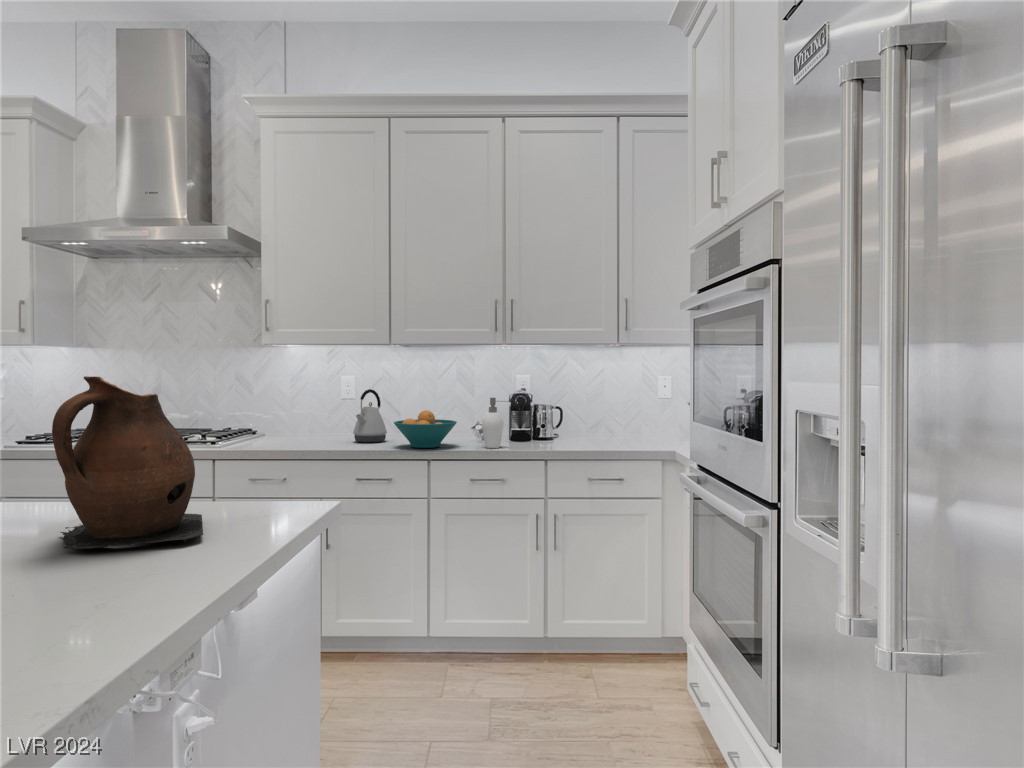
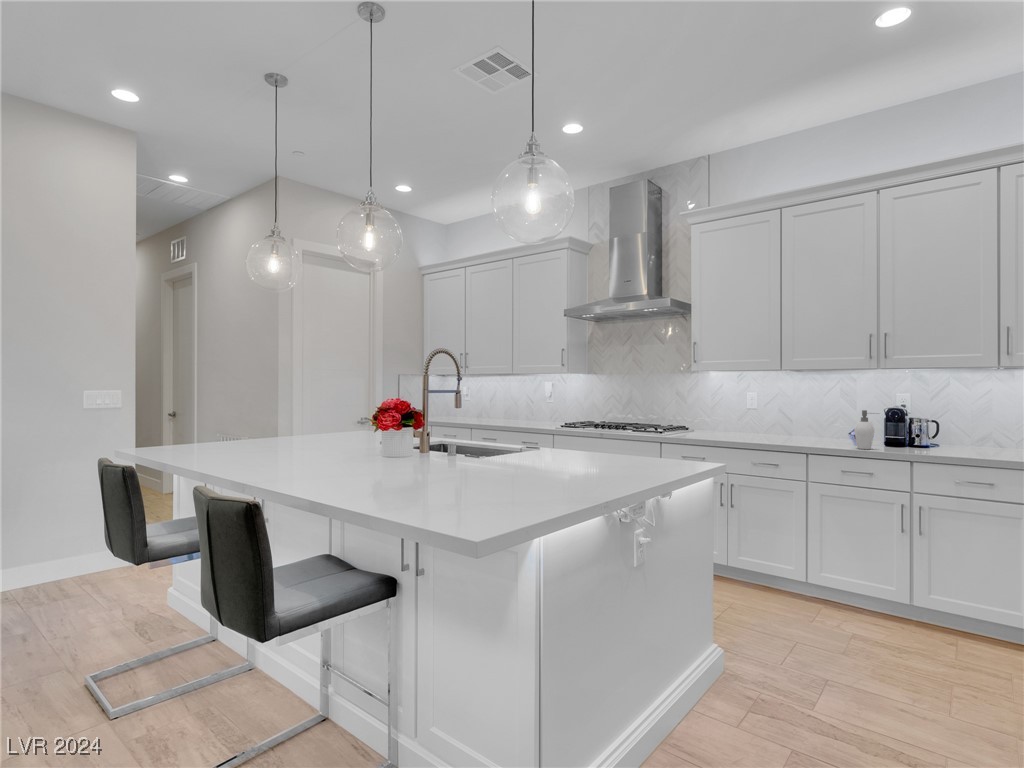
ceramic pitcher: present [52,376,203,549] -> none [596,392,653,466]
kettle: present [353,389,387,443] -> none [754,402,780,440]
fruit bowl: present [394,410,457,448] -> none [782,418,834,446]

